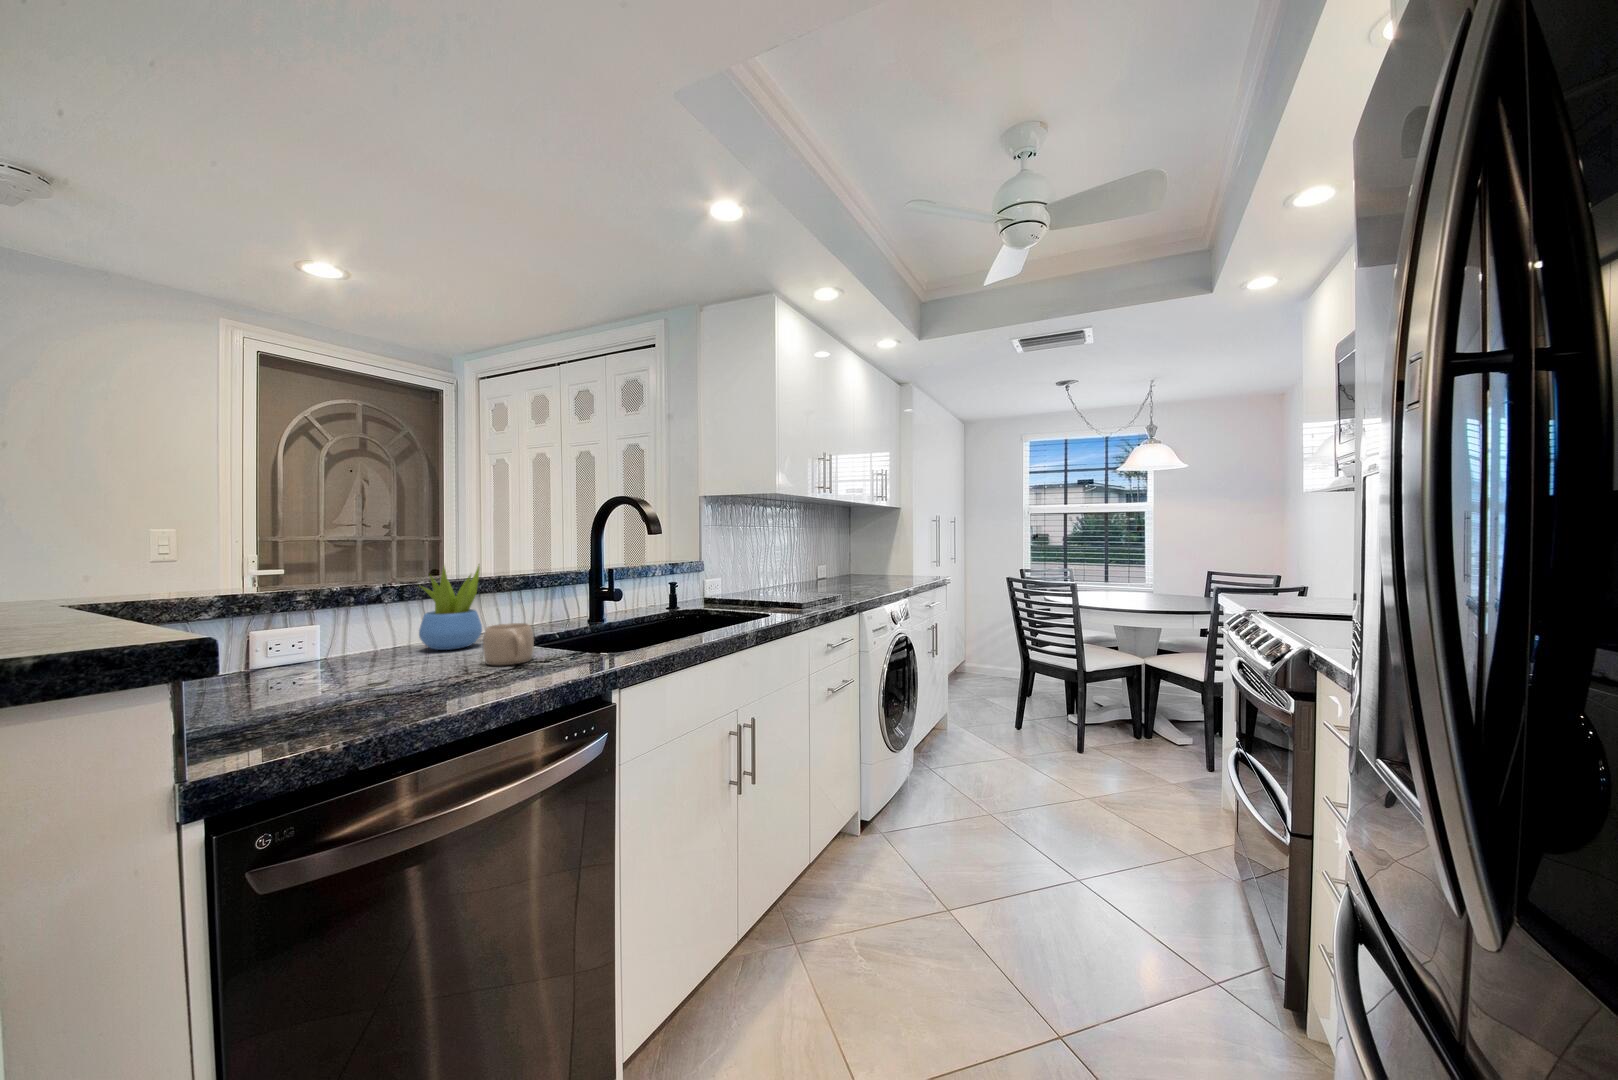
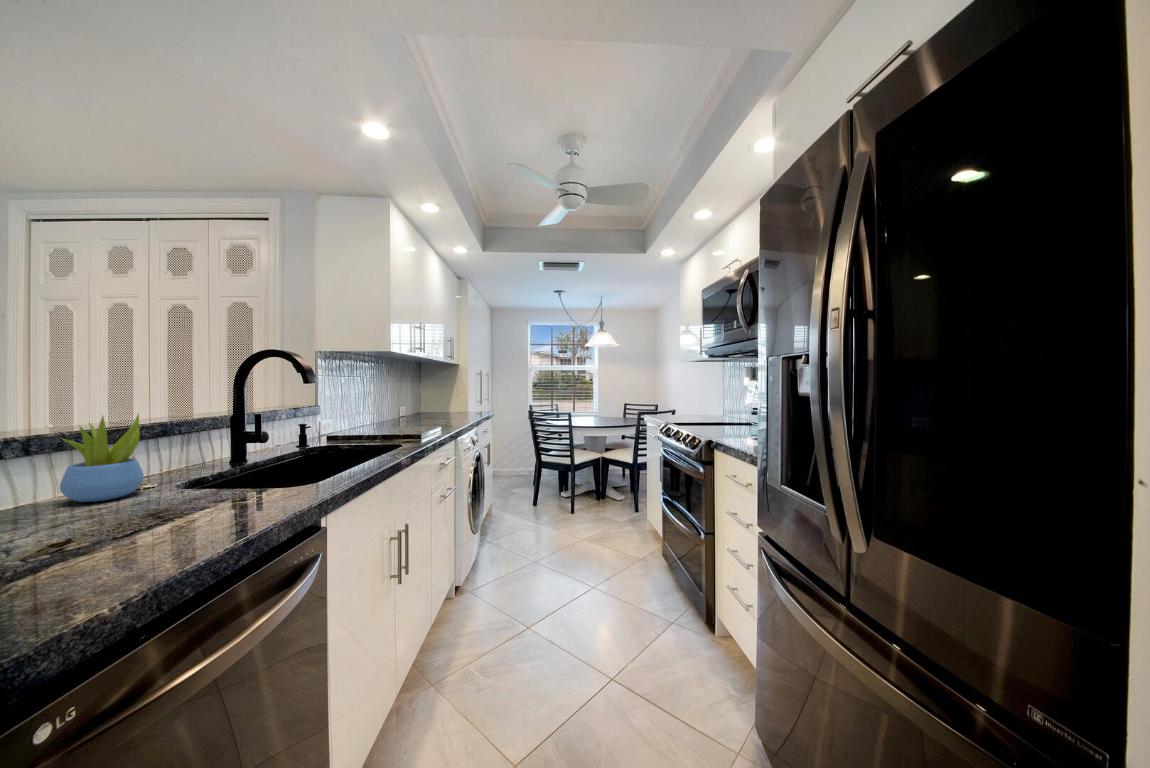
mug: present [483,623,534,665] -> none [177,467,234,508]

